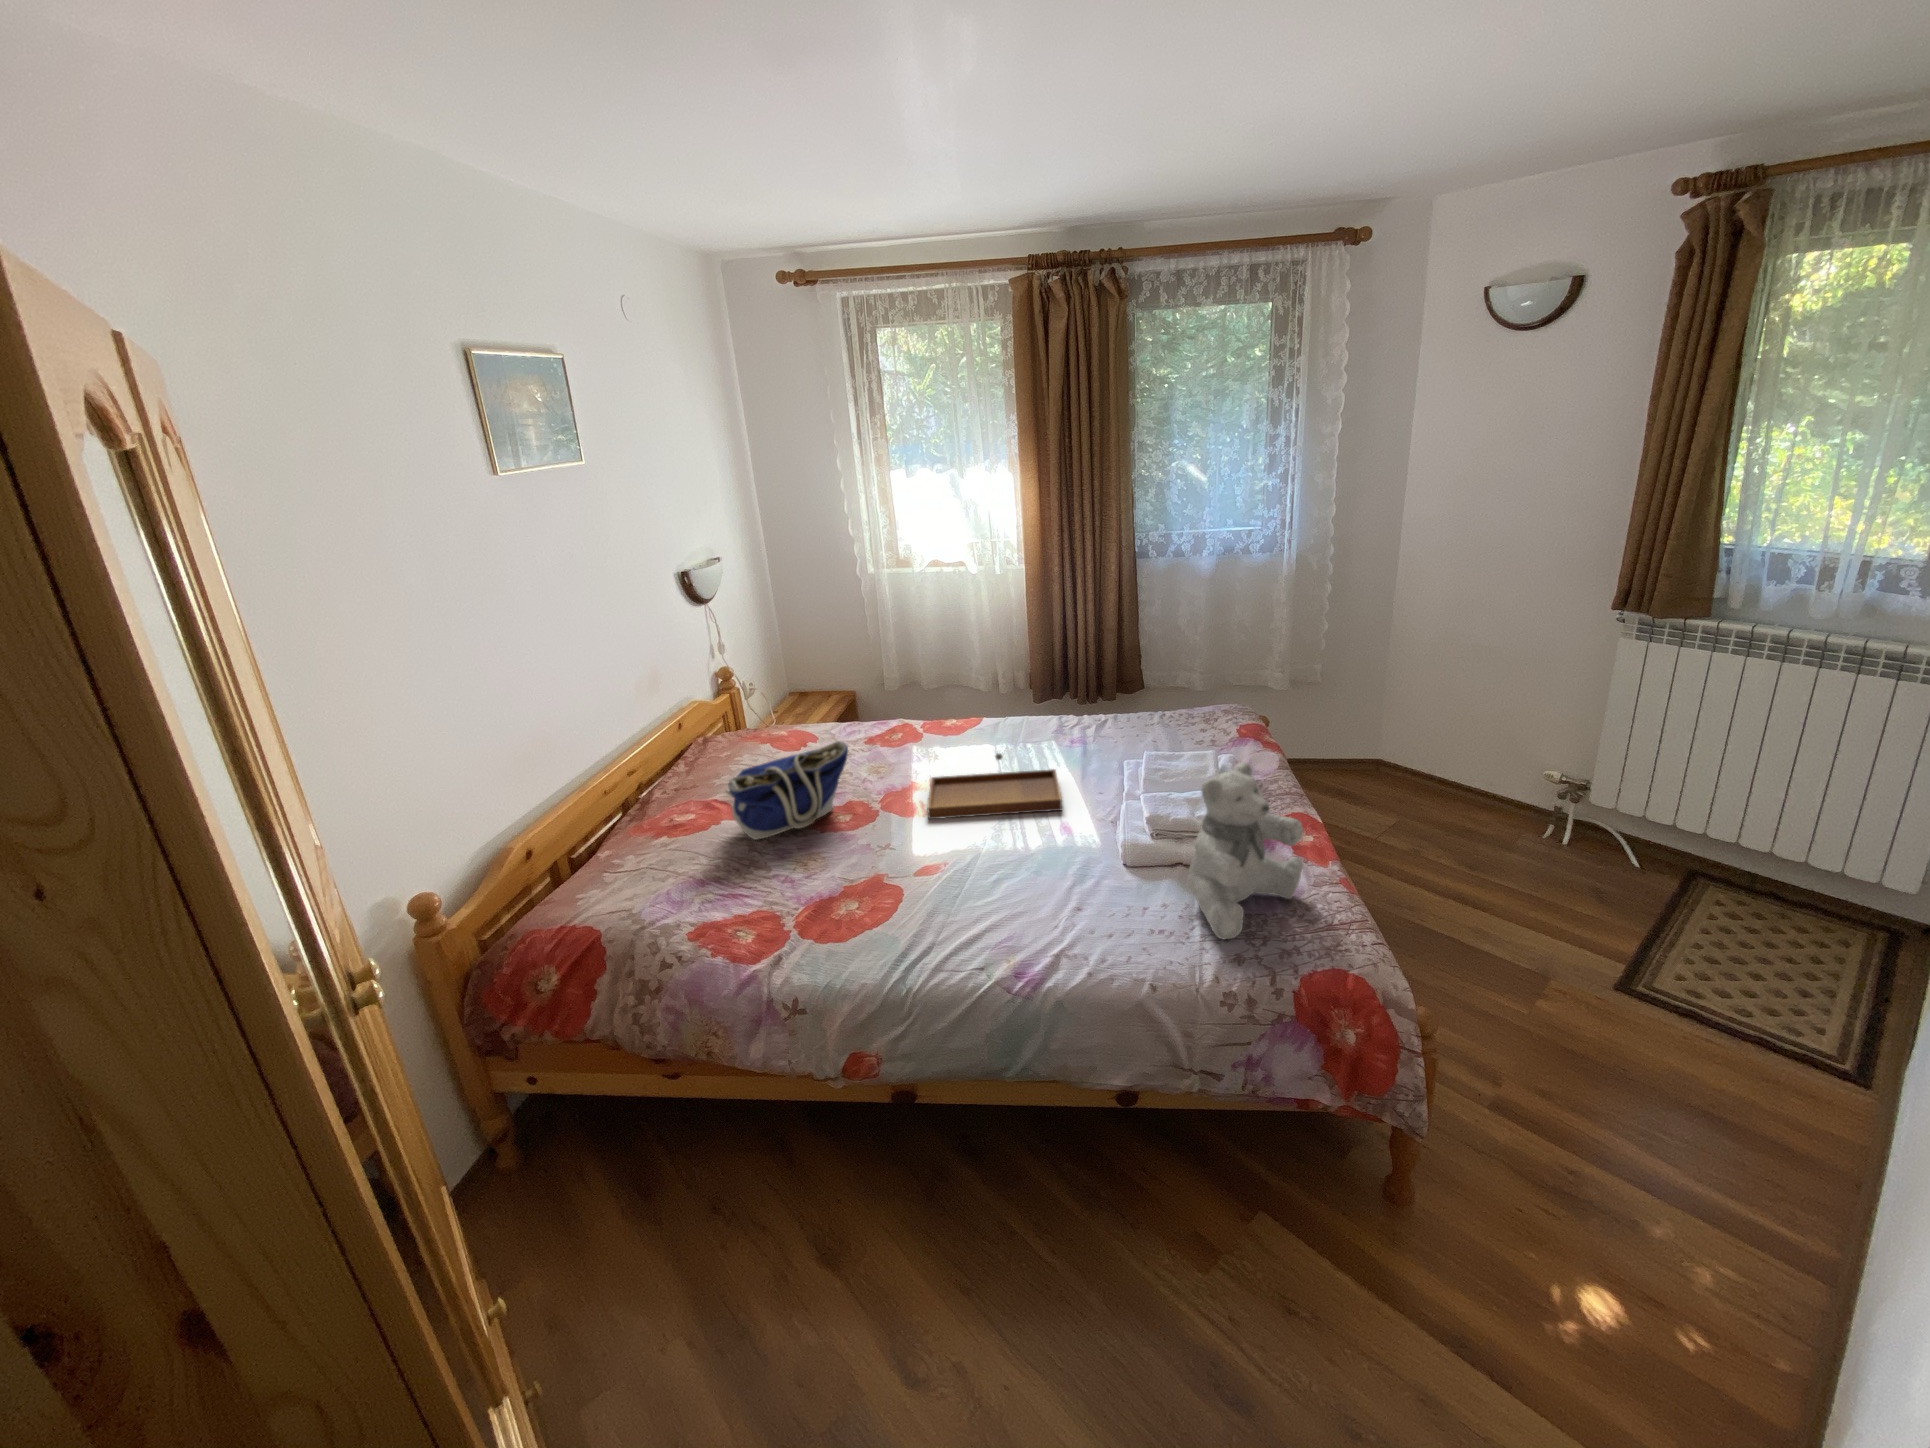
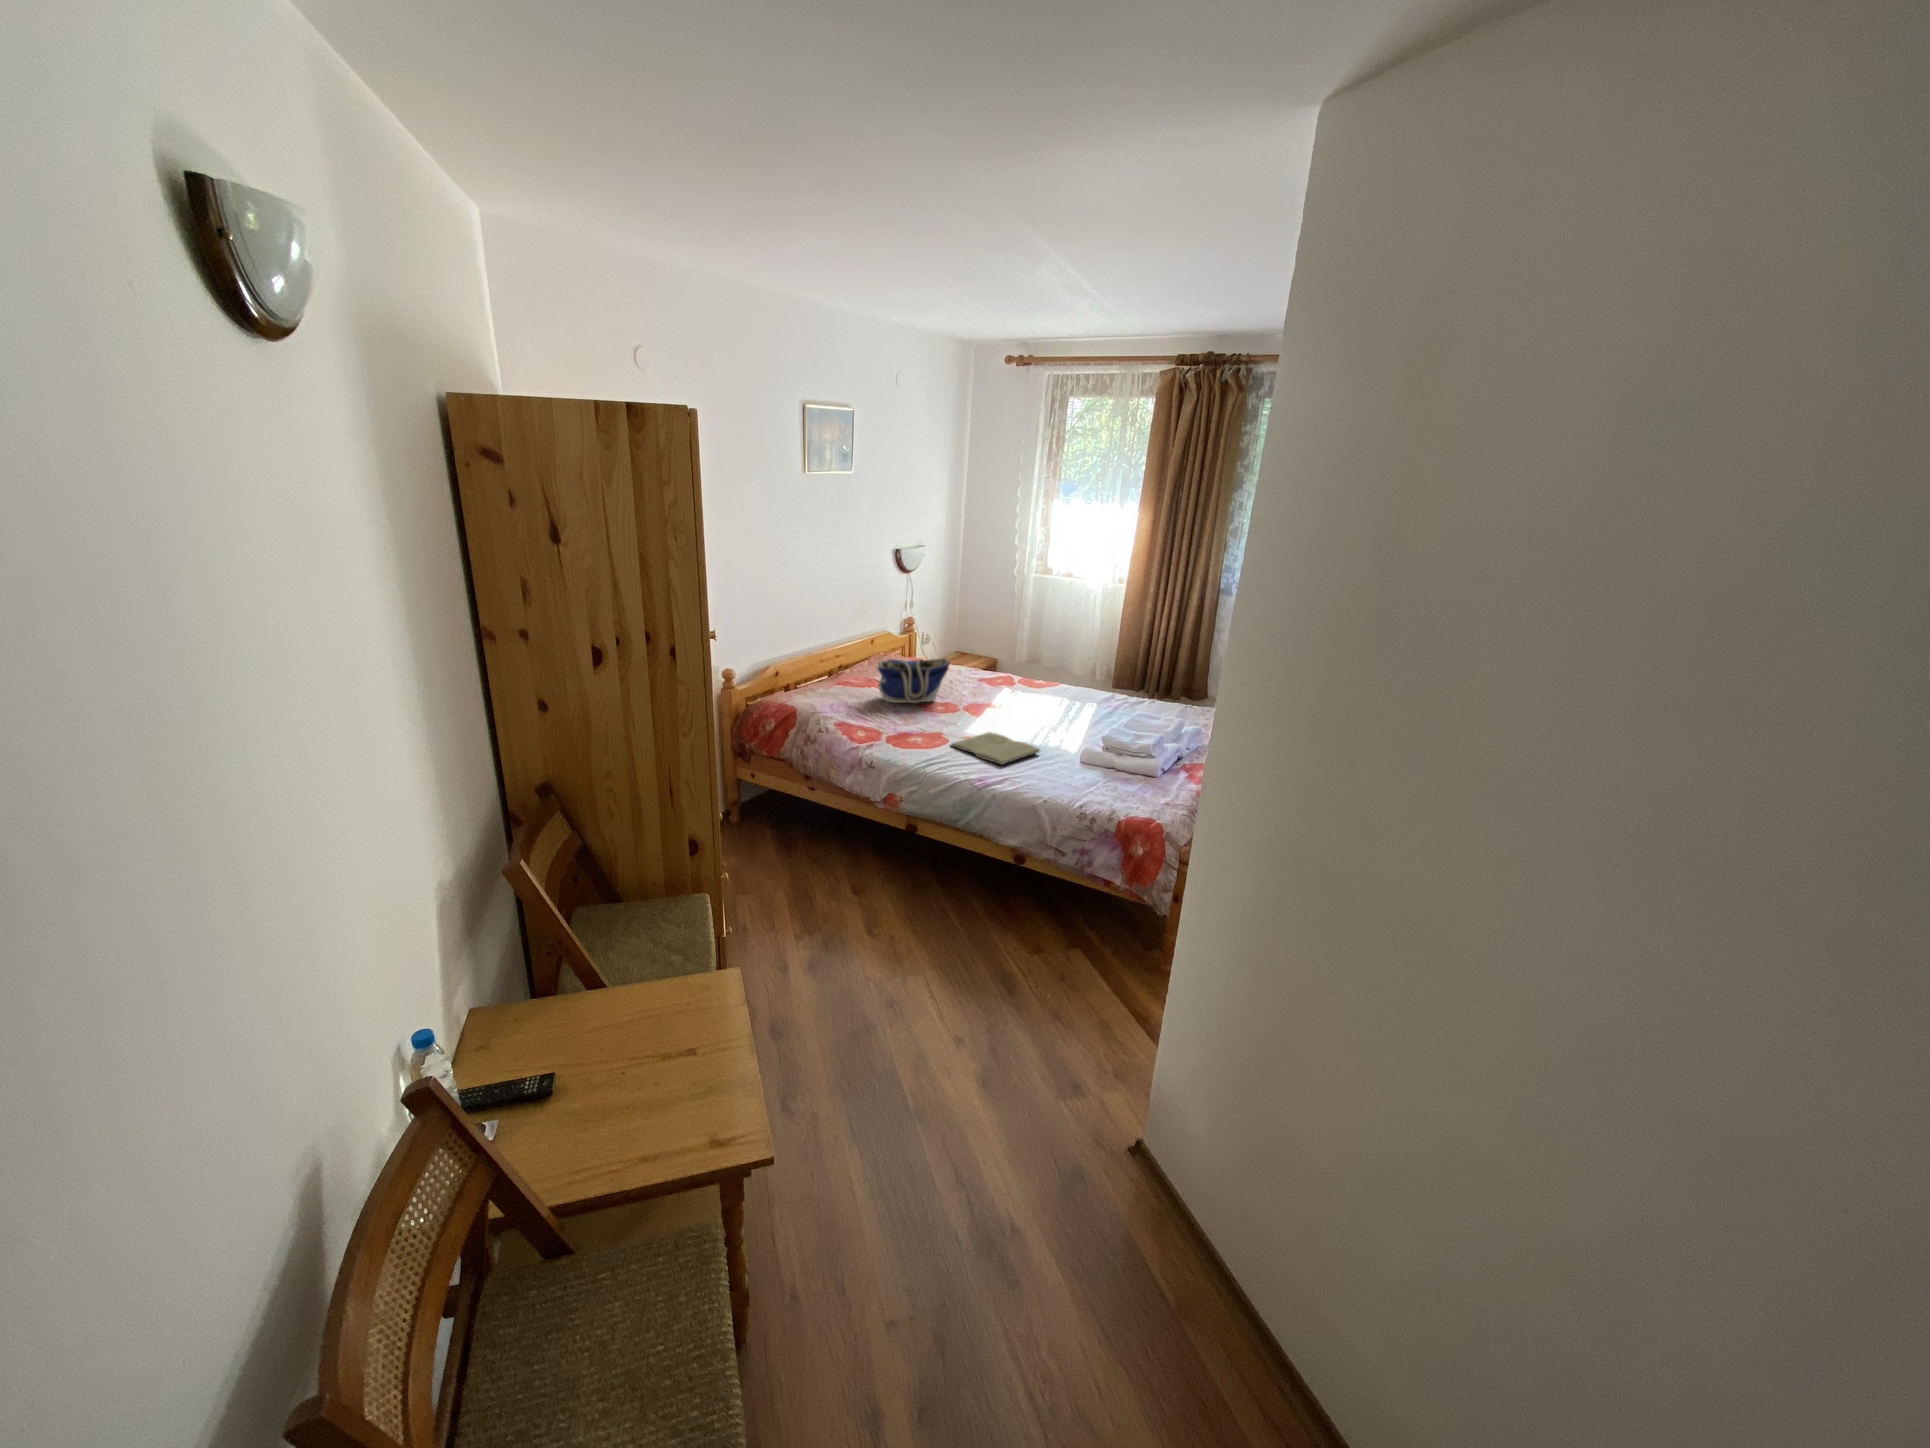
tray: present [927,753,1062,819] -> none [984,690,1078,732]
teddy bear: present [1188,762,1303,939] -> none [1094,700,1173,796]
book: none [918,854,1067,929] -> present [951,732,1040,765]

